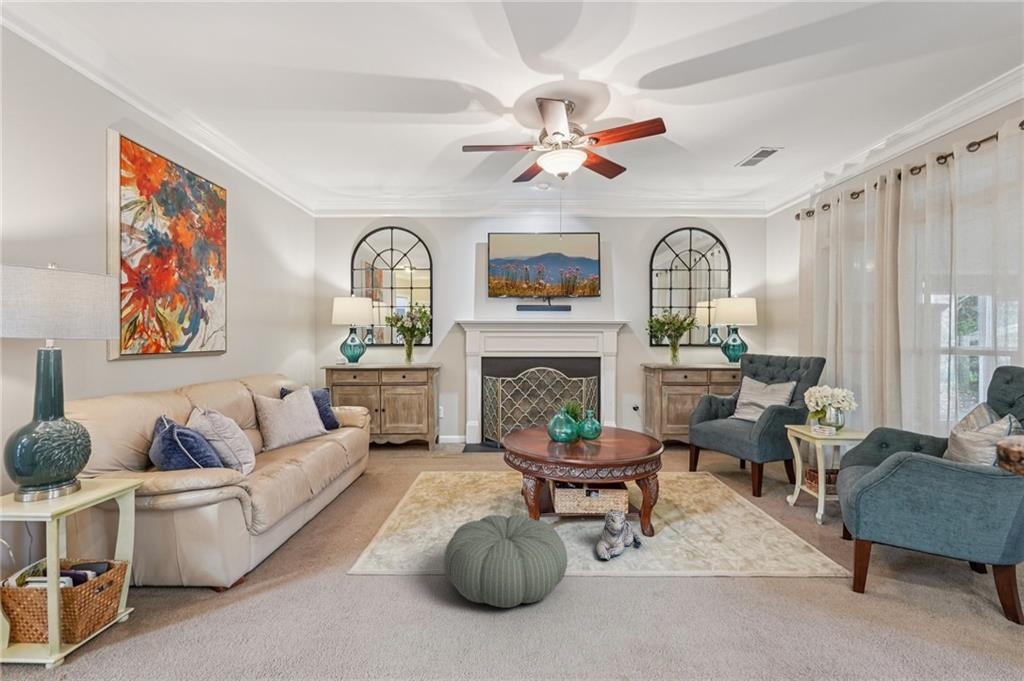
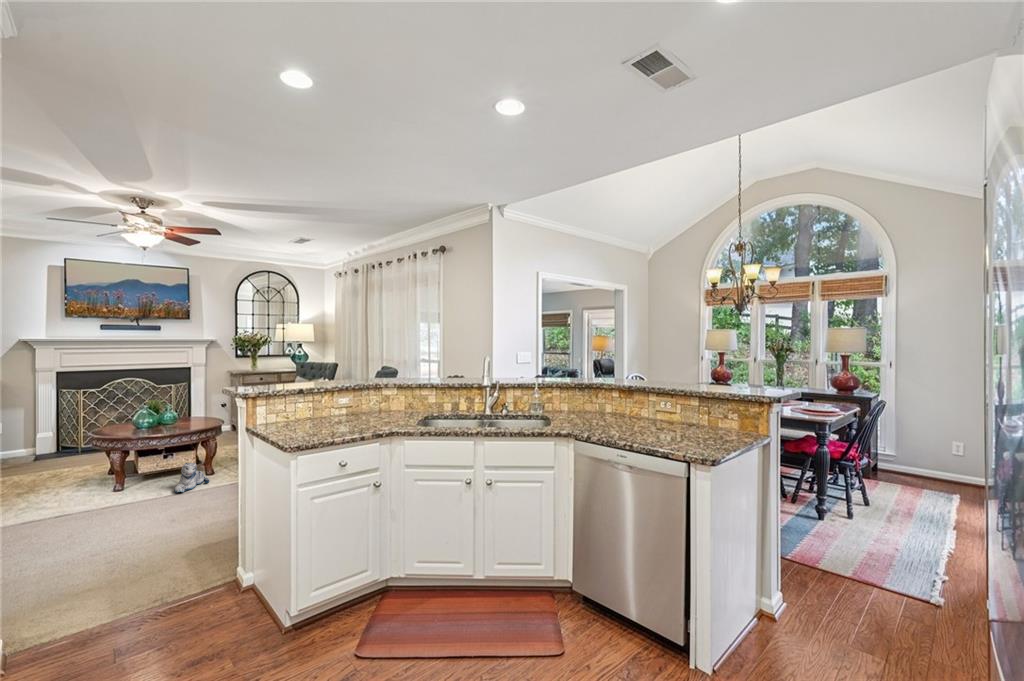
pouf: present [444,515,567,608] -> none [42,475,150,529]

